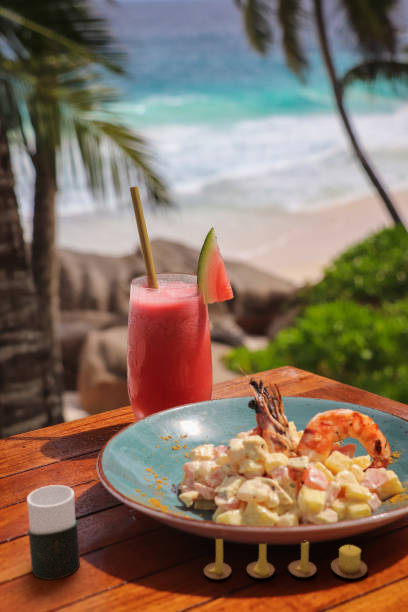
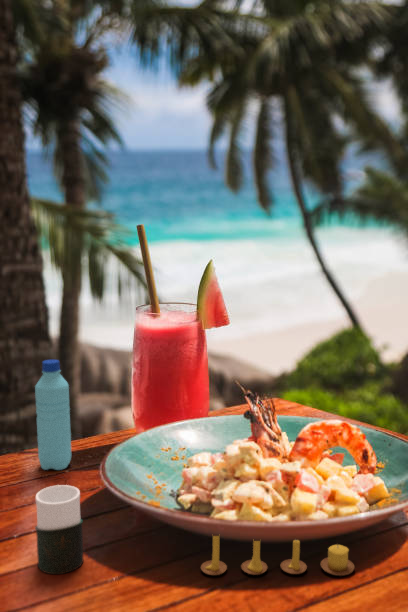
water bottle: none [30,348,70,463] -> present [35,360,71,470]

